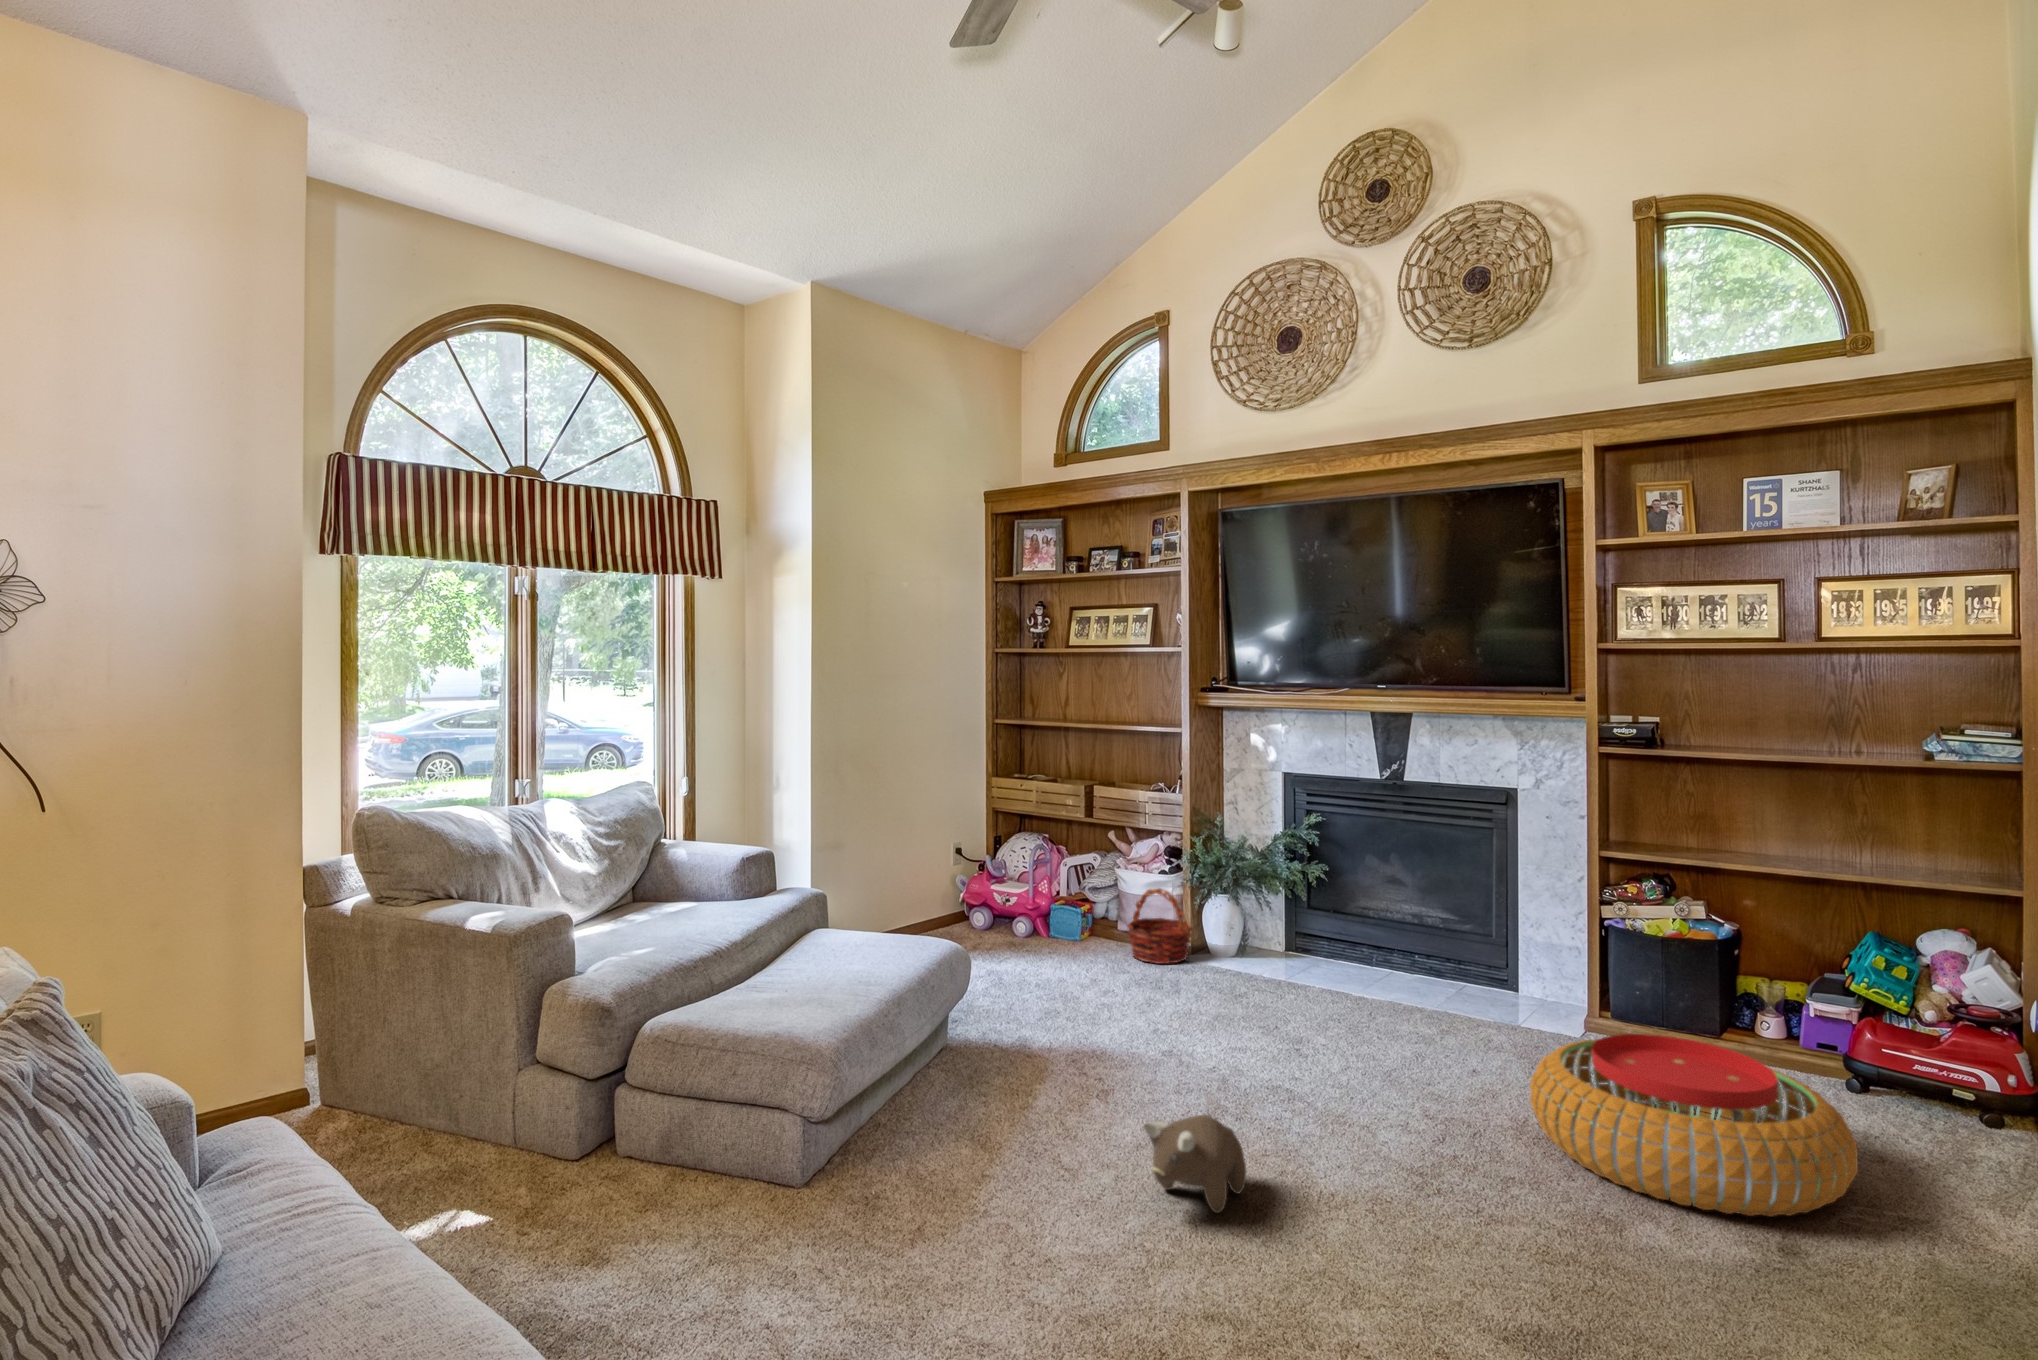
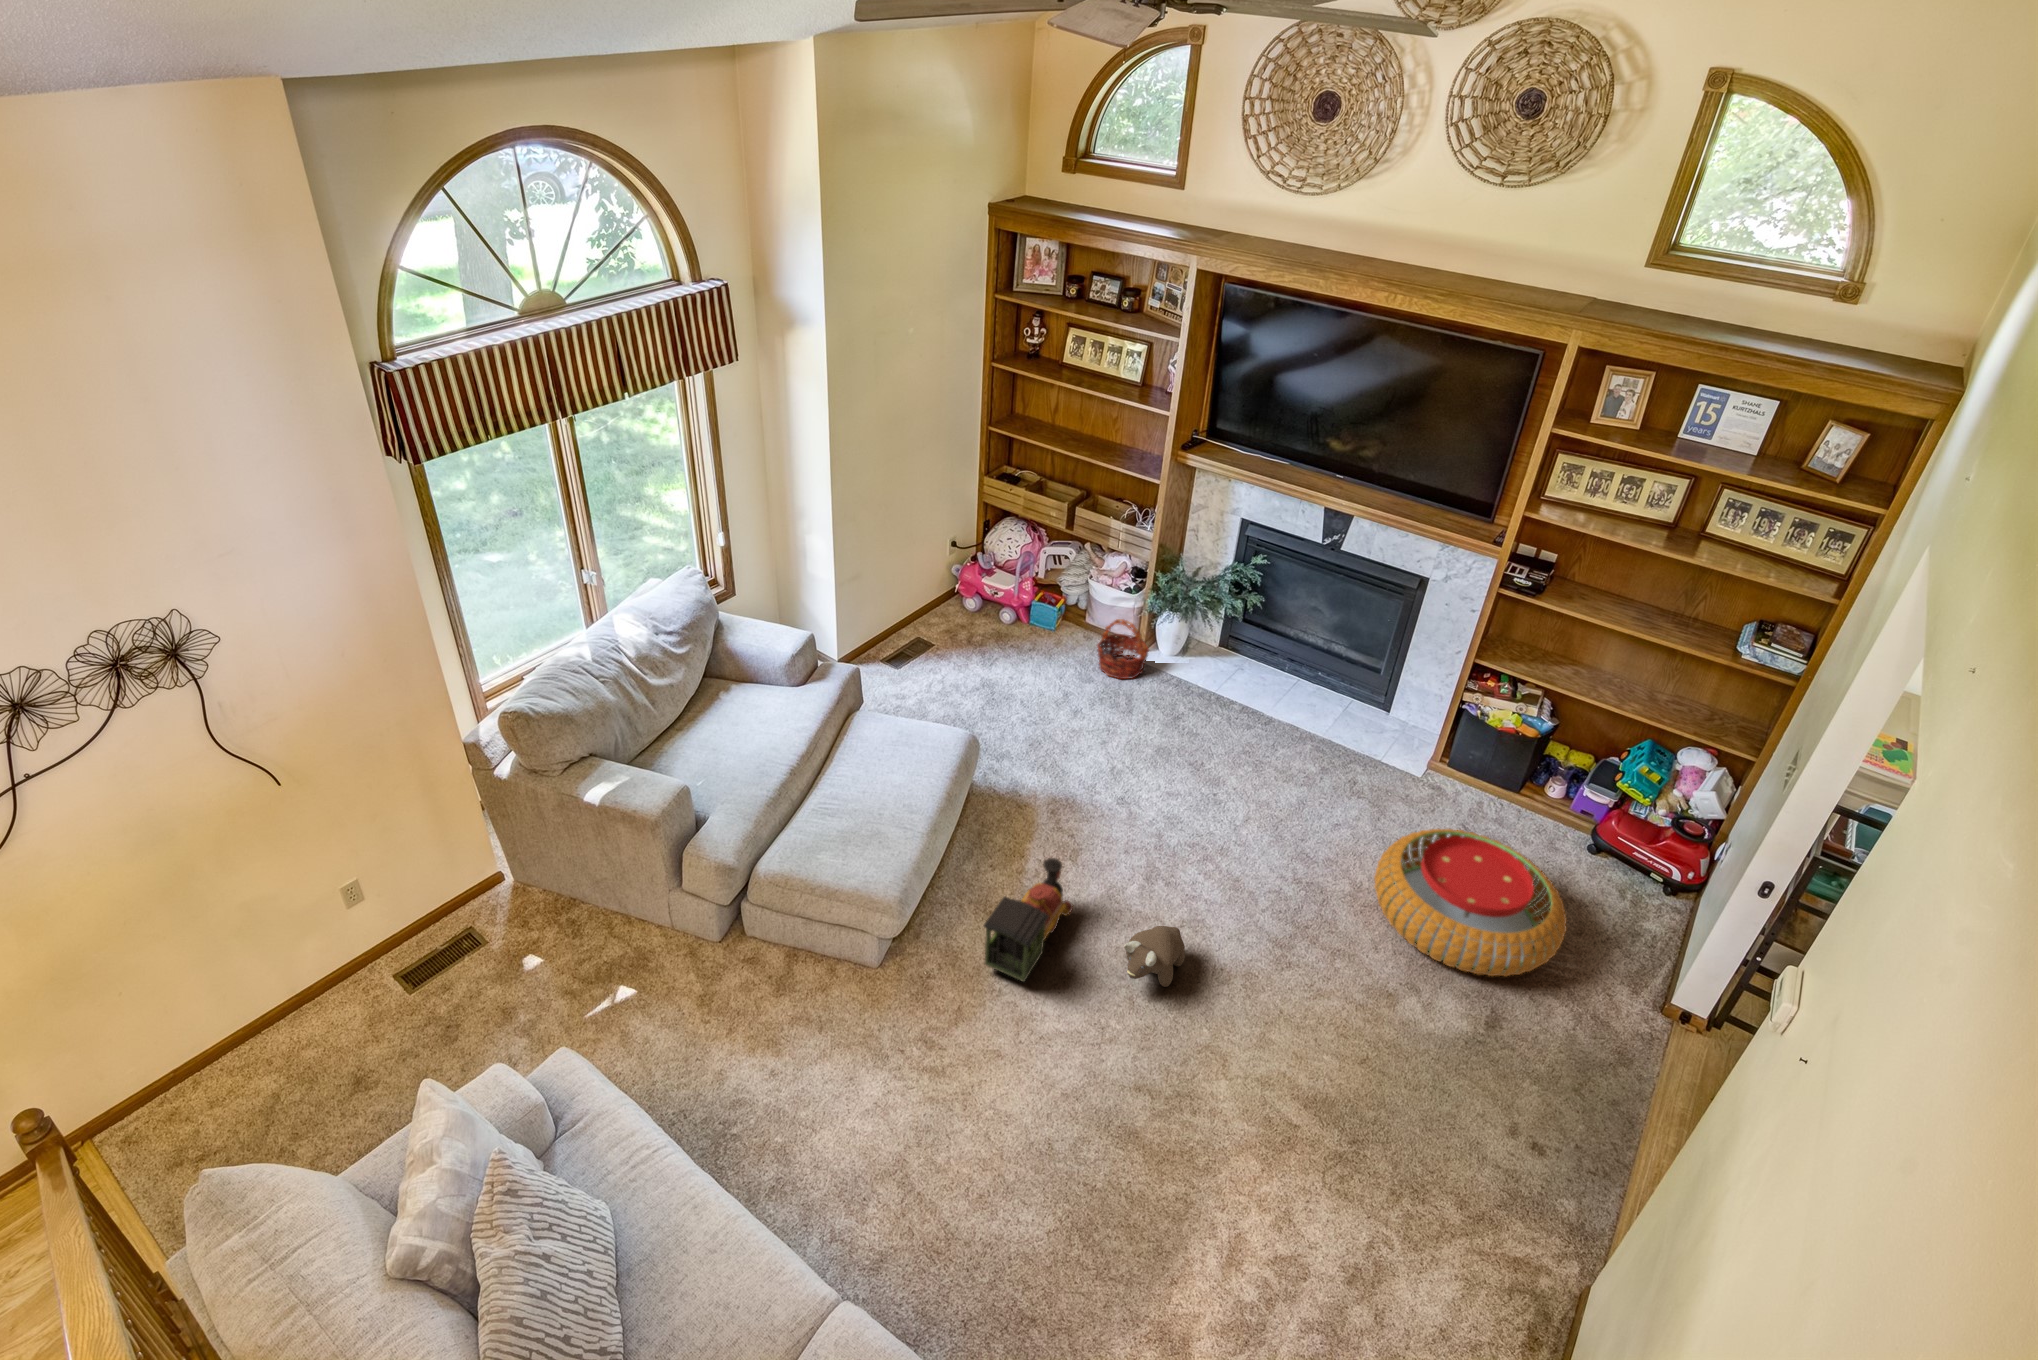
toy train: none [930,1037,1077,1193] -> present [984,858,1073,982]

